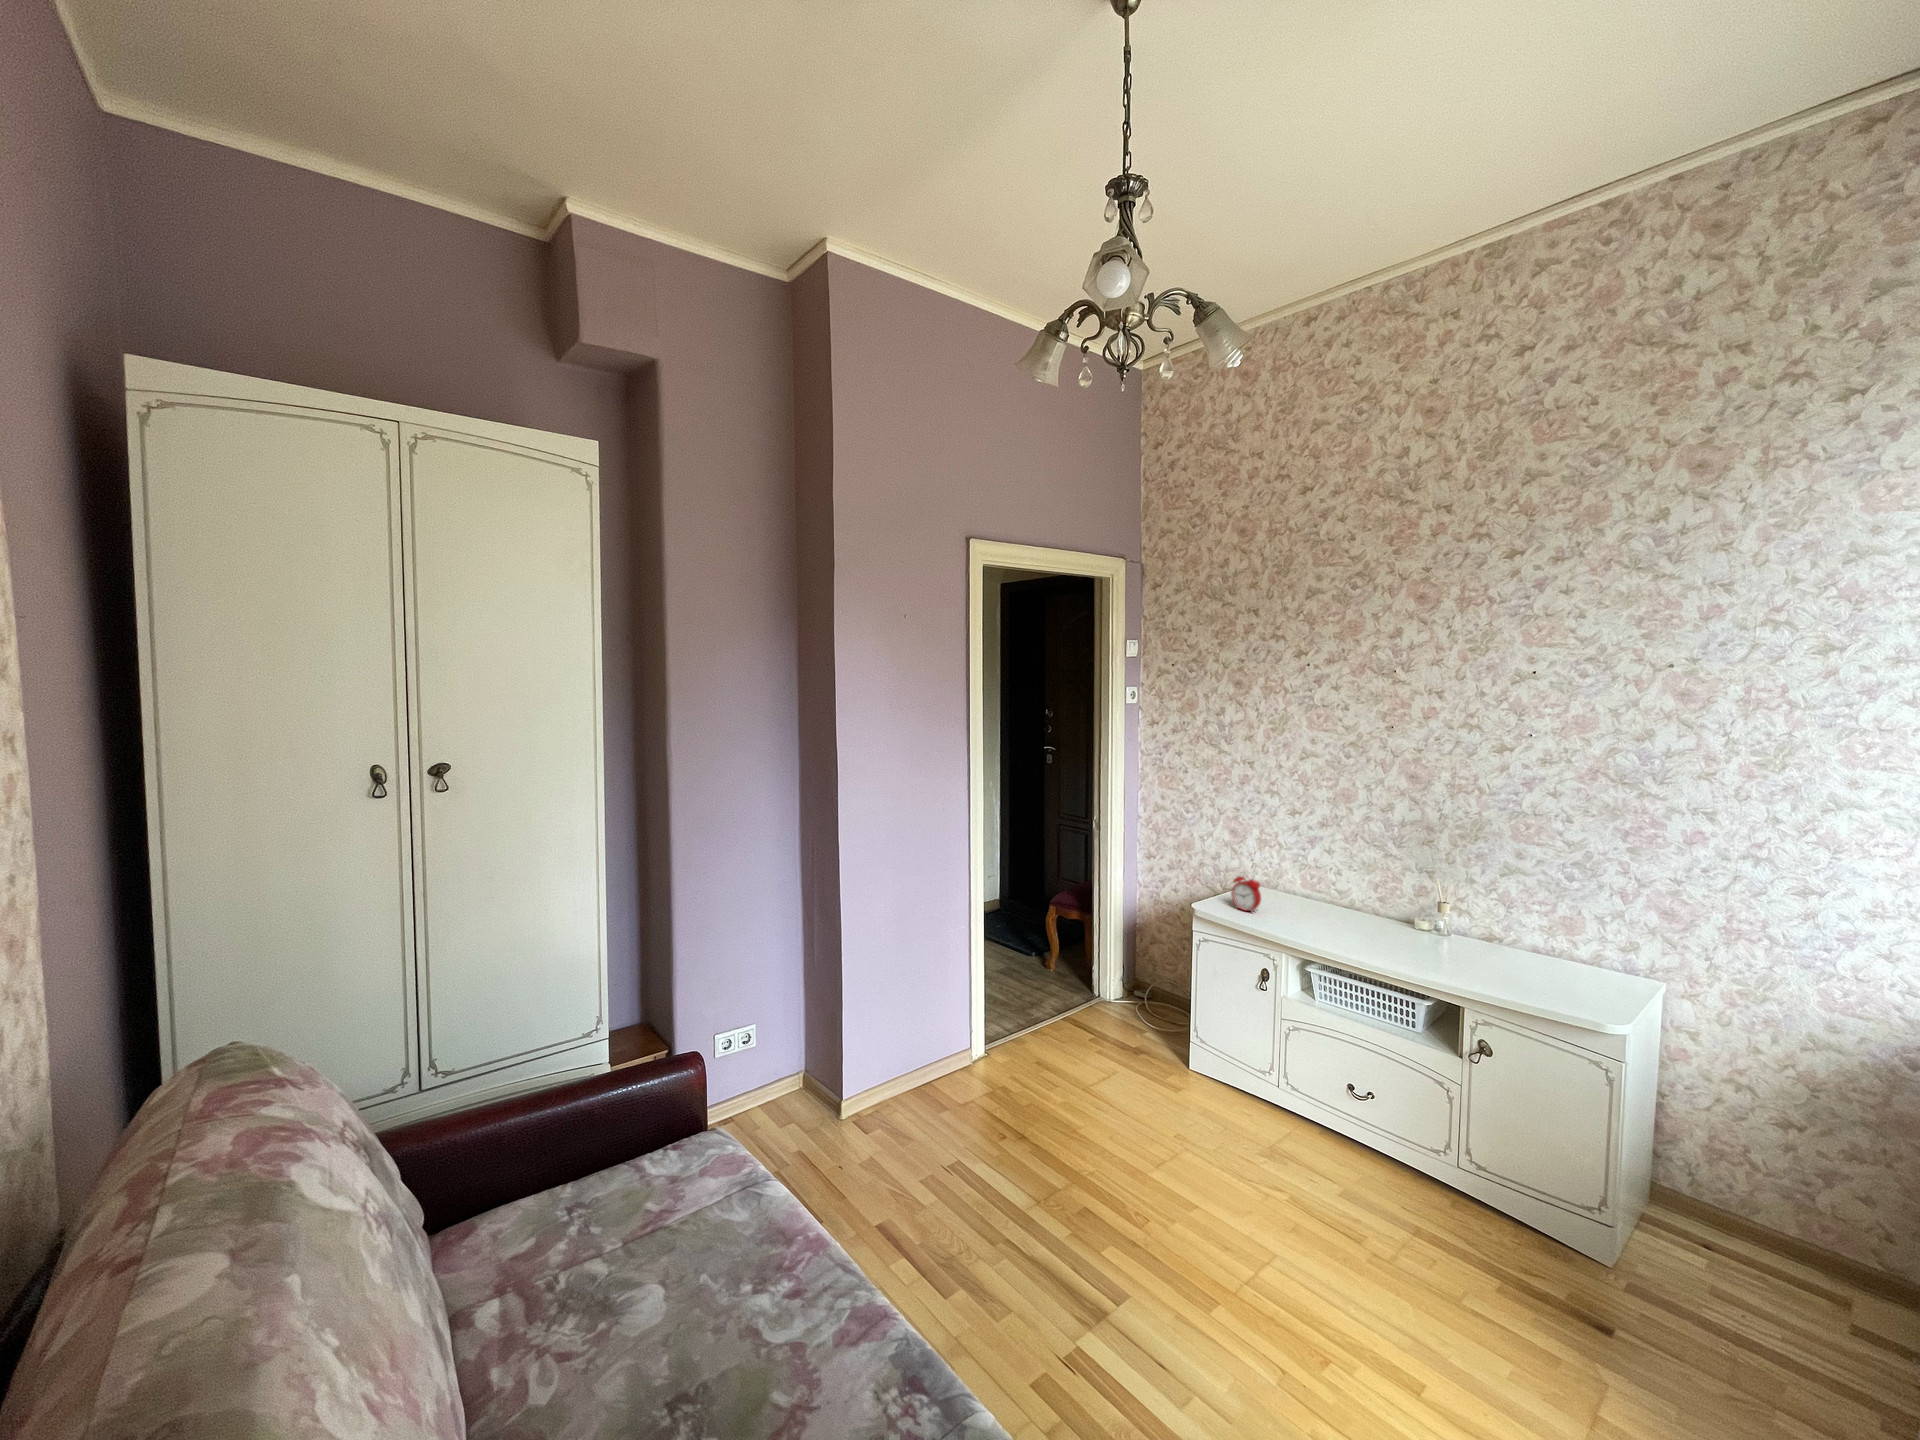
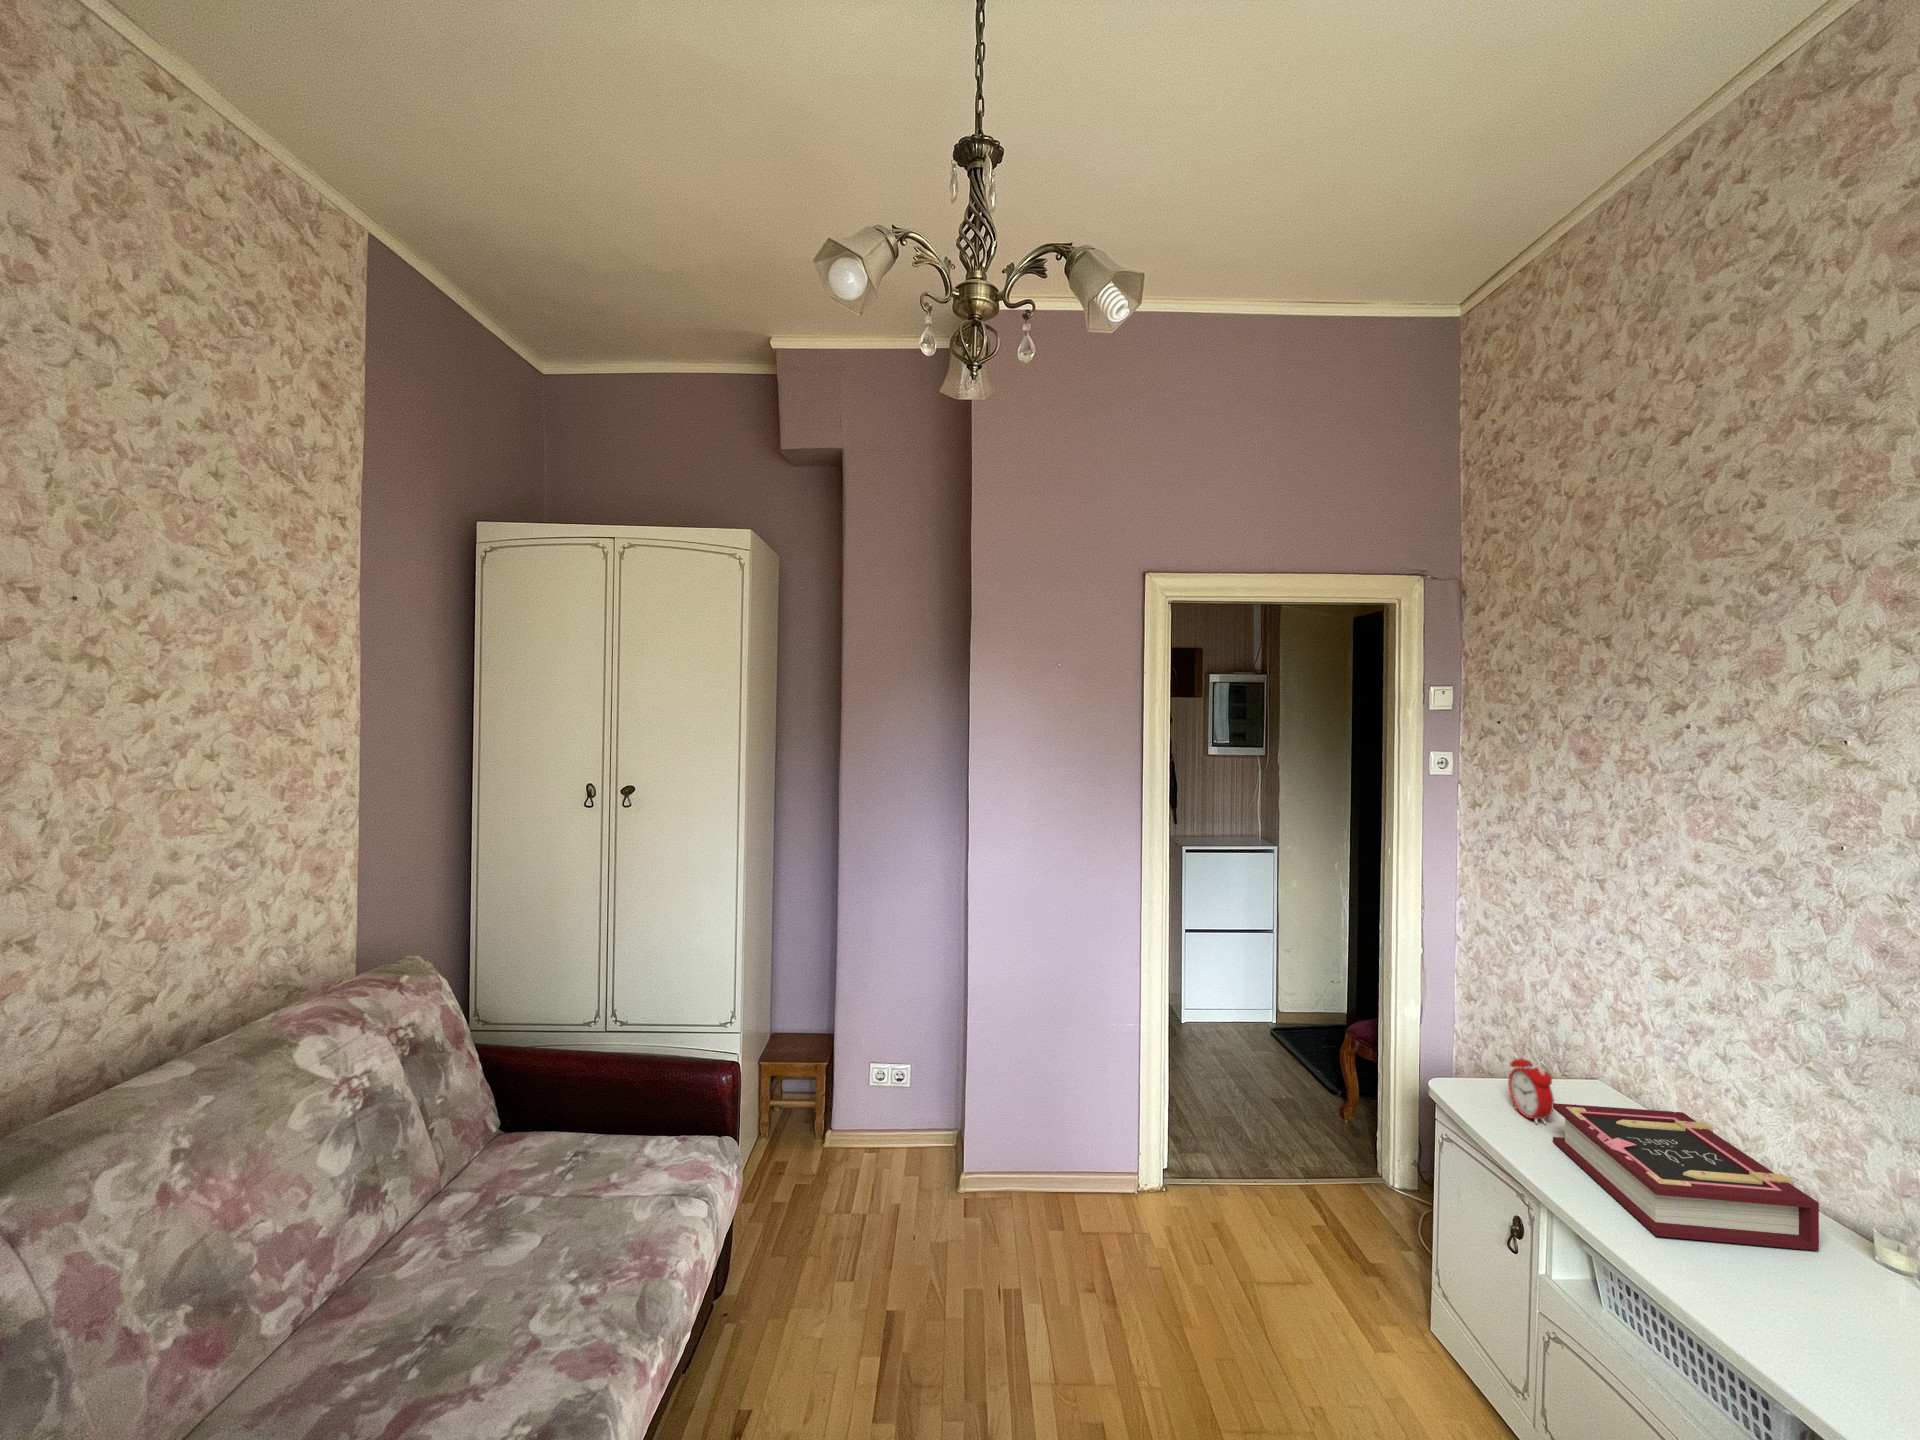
book: none [1269,886,1399,947] -> present [1553,1103,1819,1251]

